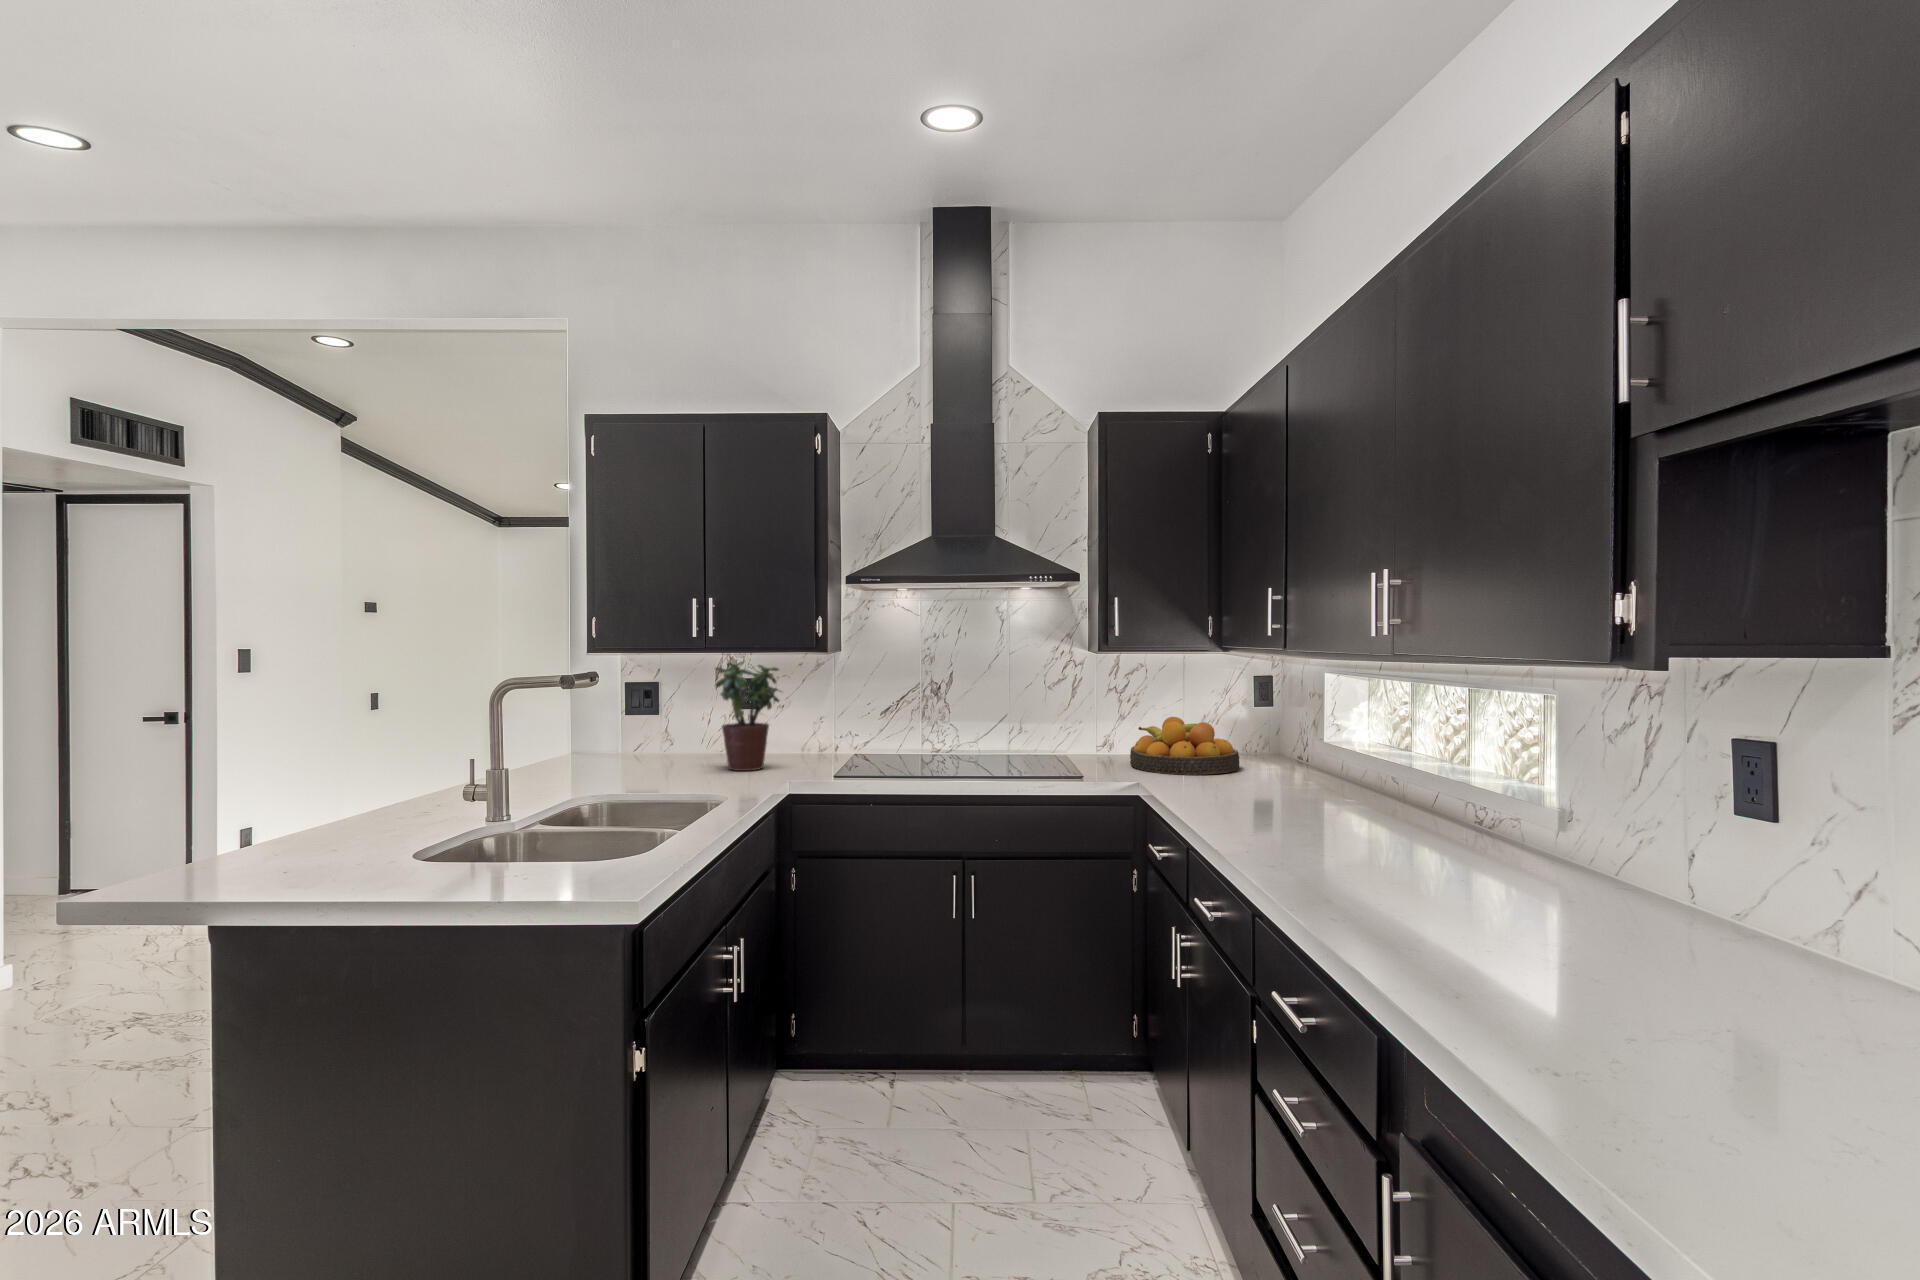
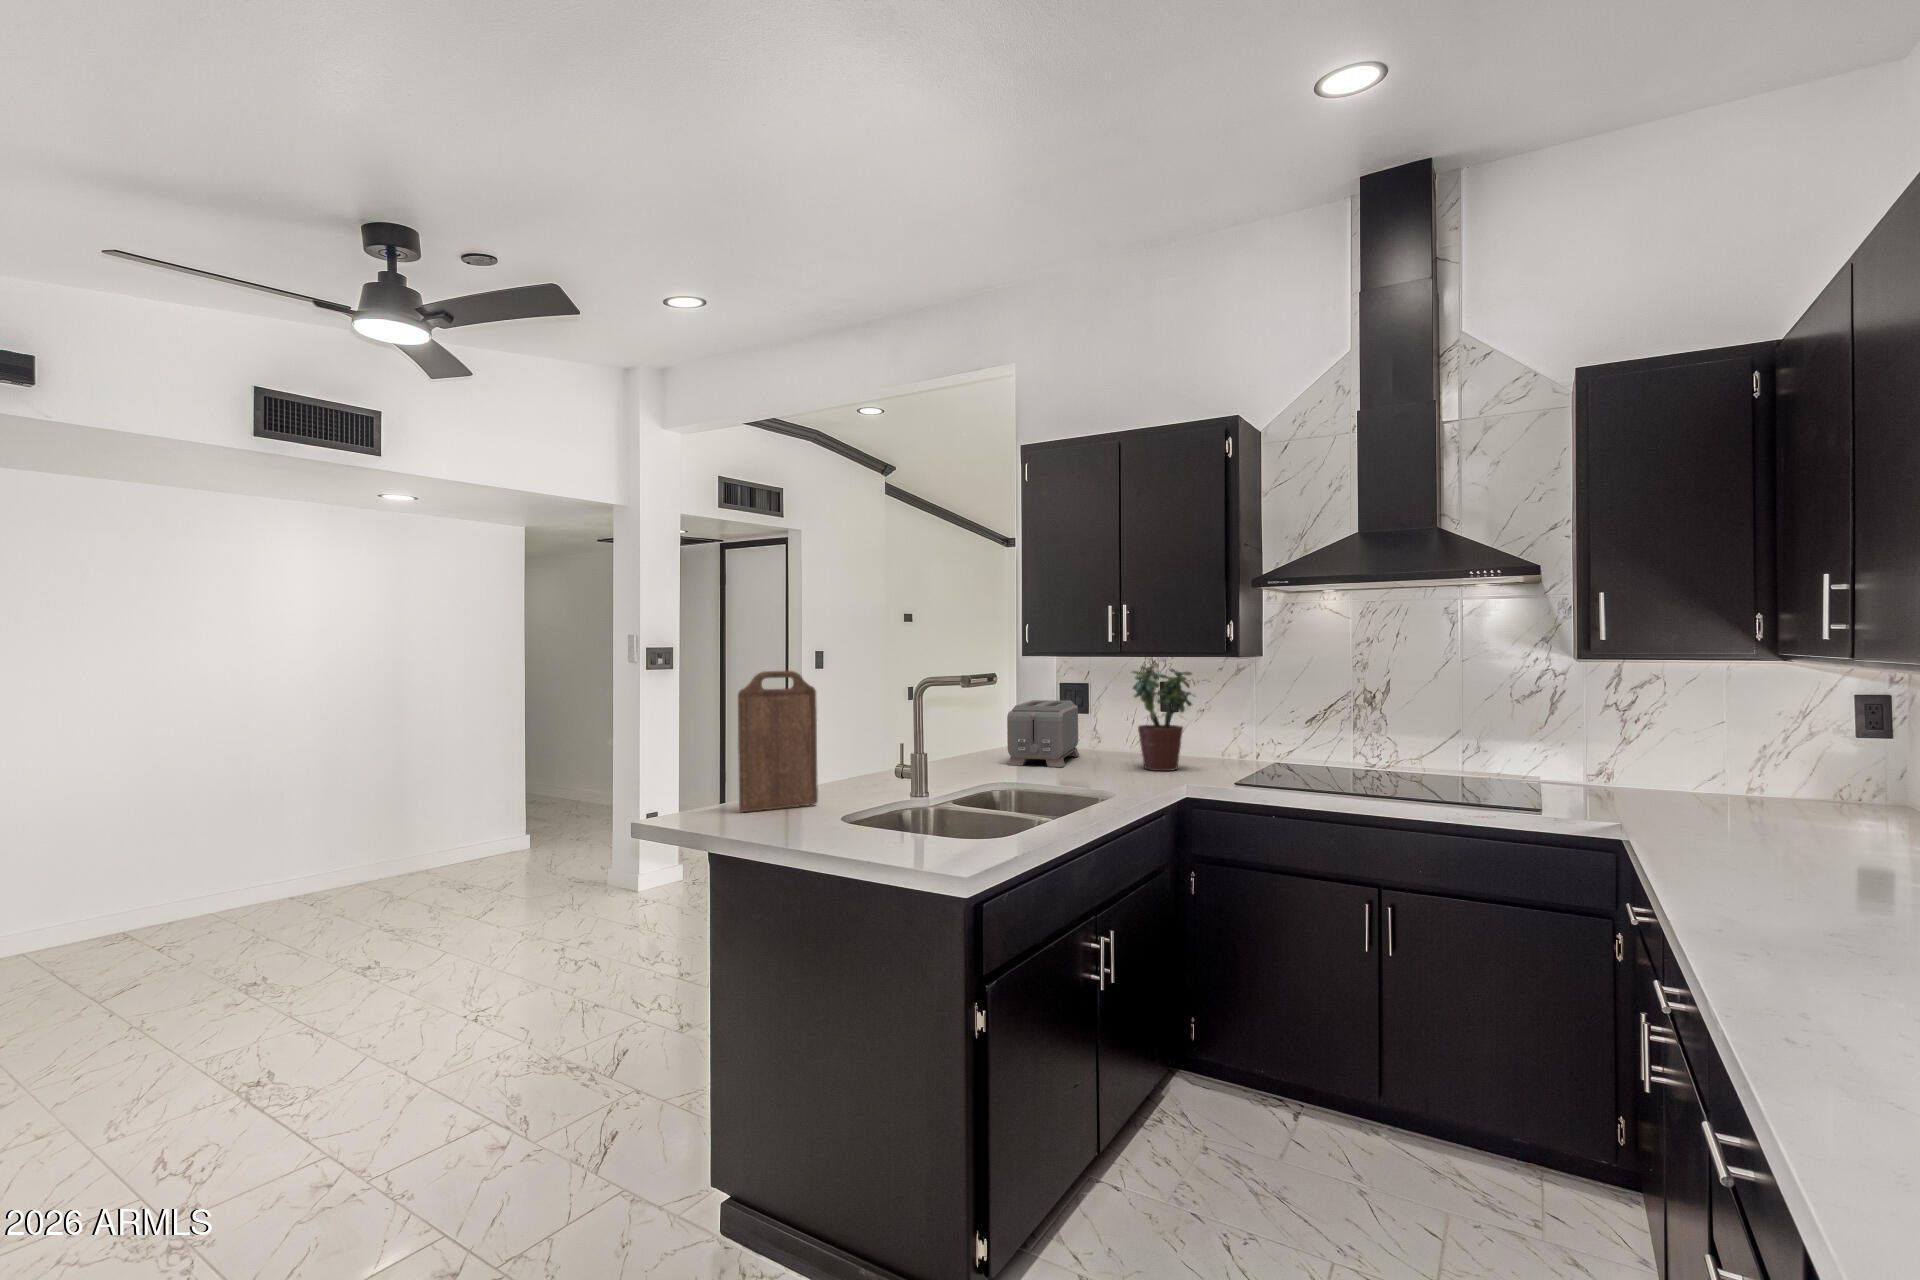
cutting board: none [259,676,372,863] -> present [738,671,818,812]
toaster: none [573,701,648,778] -> present [1007,700,1079,767]
fruit bowl: present [1130,717,1239,775] -> none [1625,743,1805,822]

